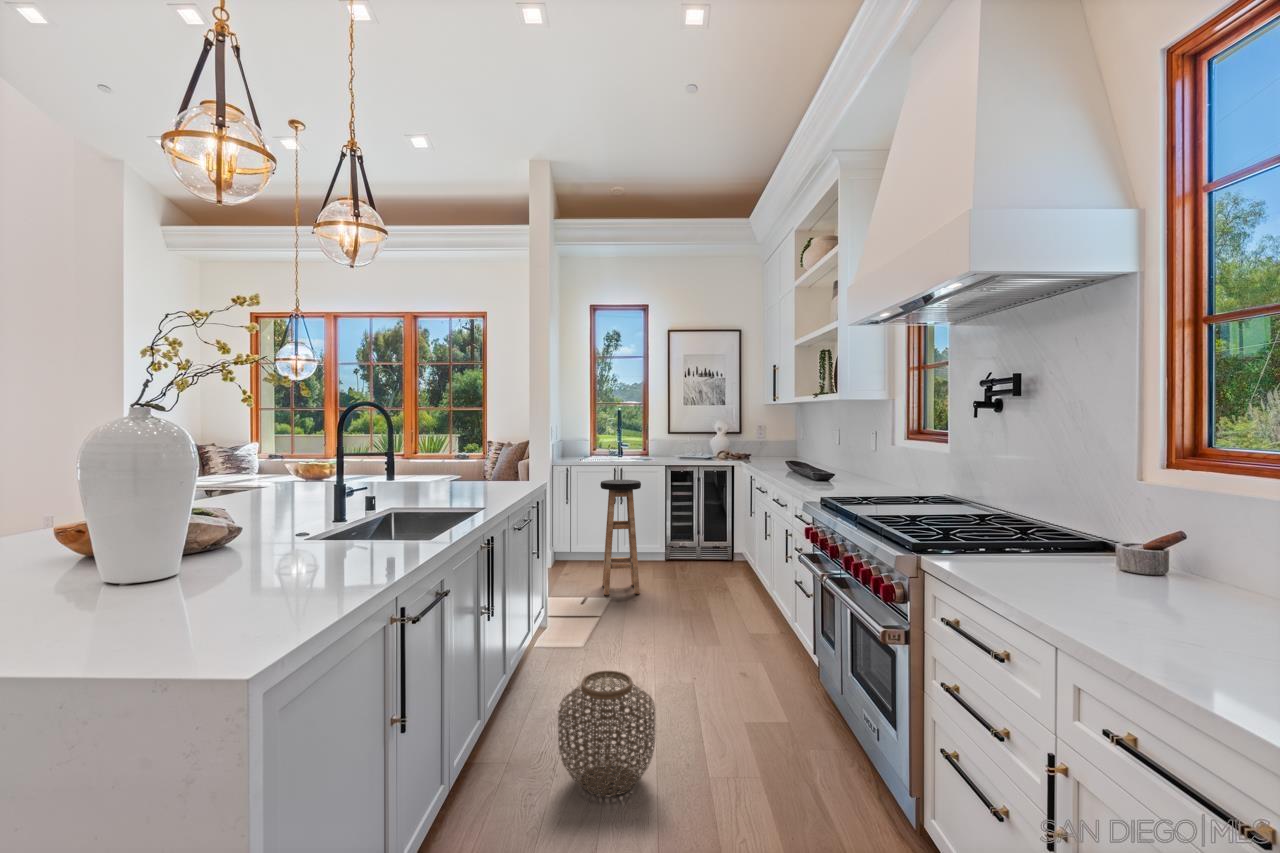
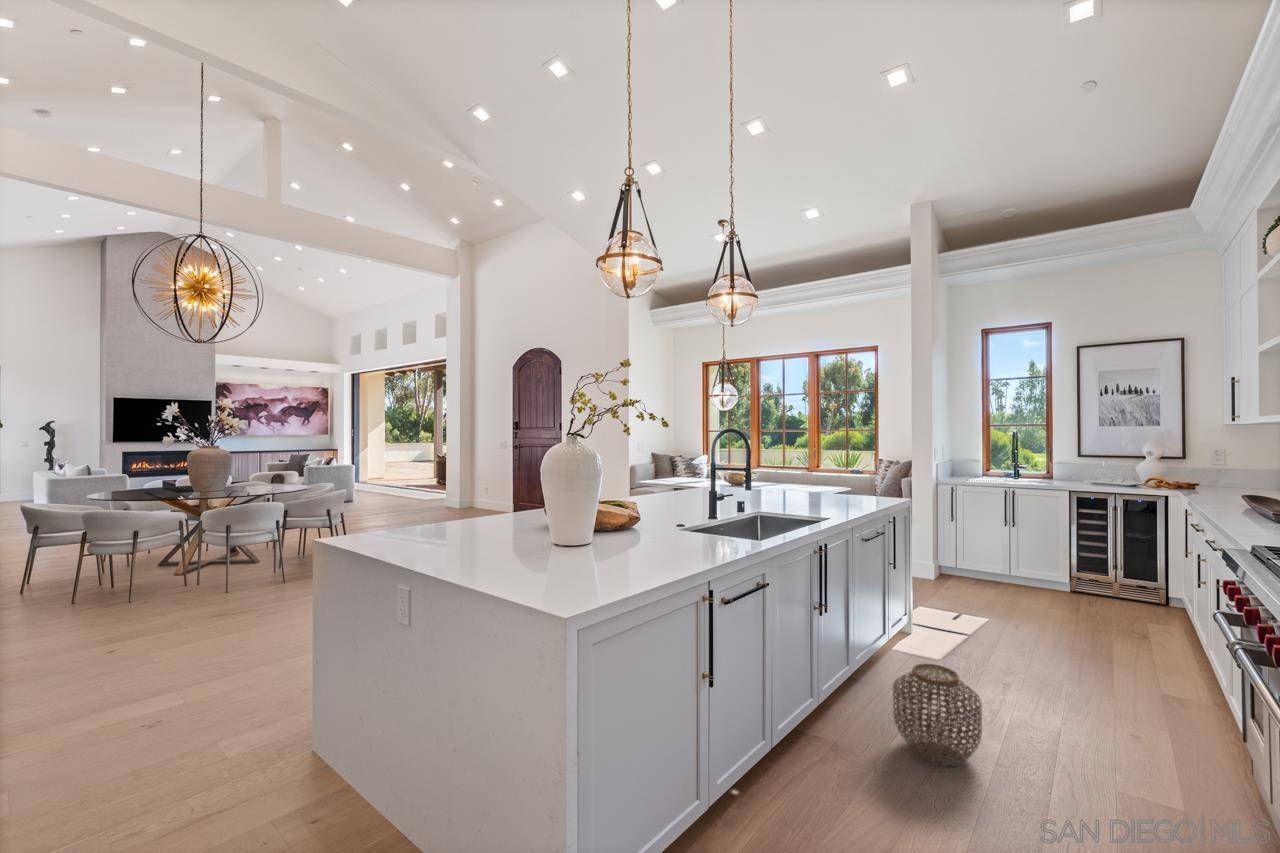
bar stool: present [600,480,641,595] -> none [979,504,1026,620]

